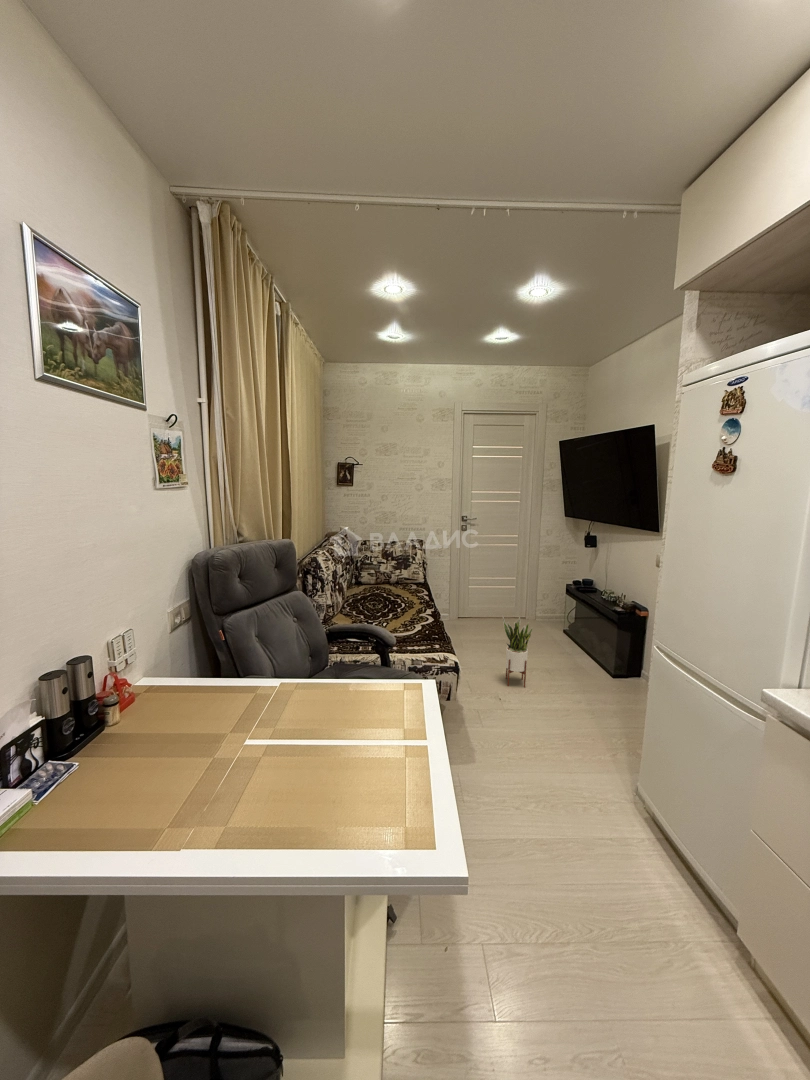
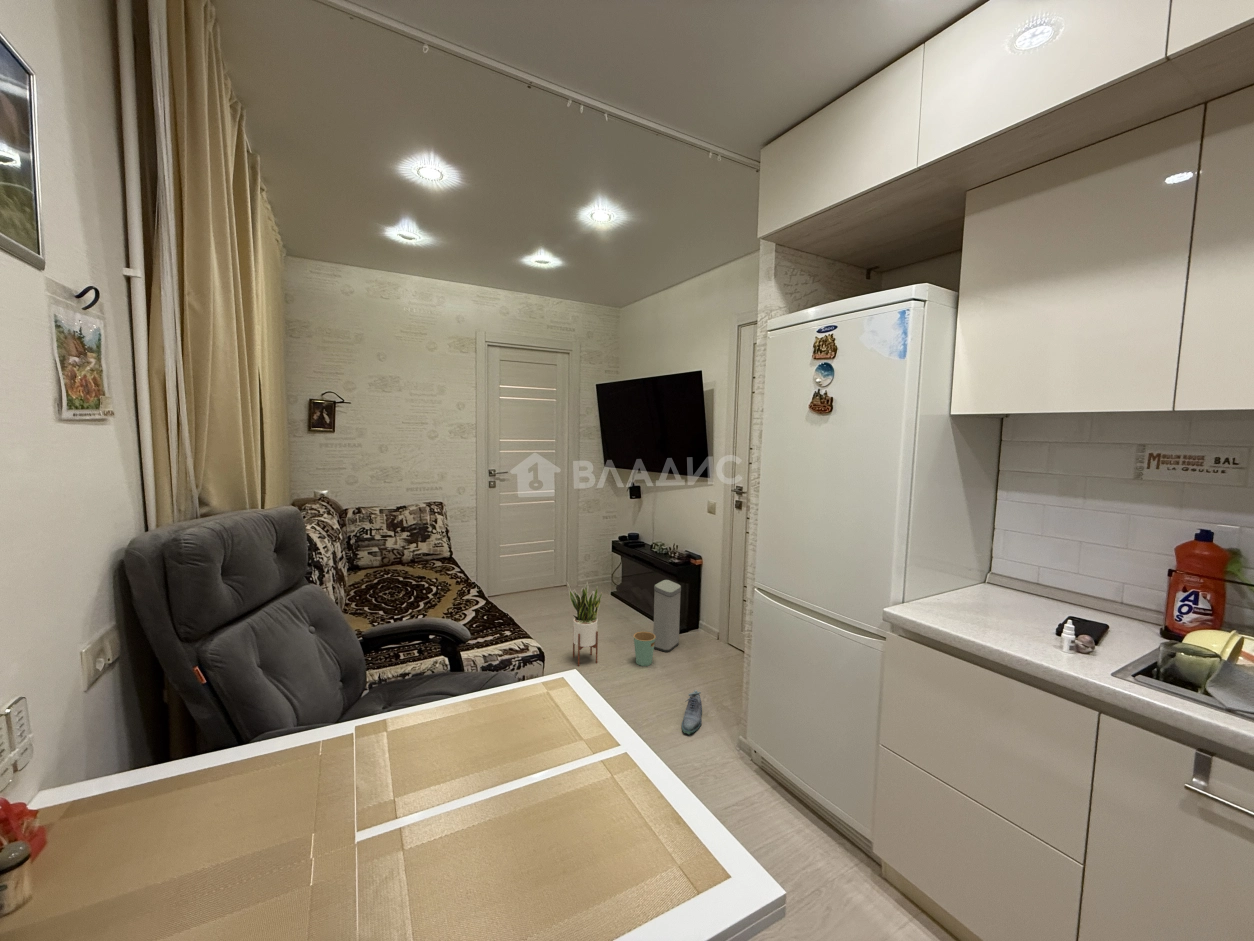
trash can: none [559,626,616,700] -> present [634,580,681,666]
shoe: none [581,731,609,767] -> present [681,690,702,734]

